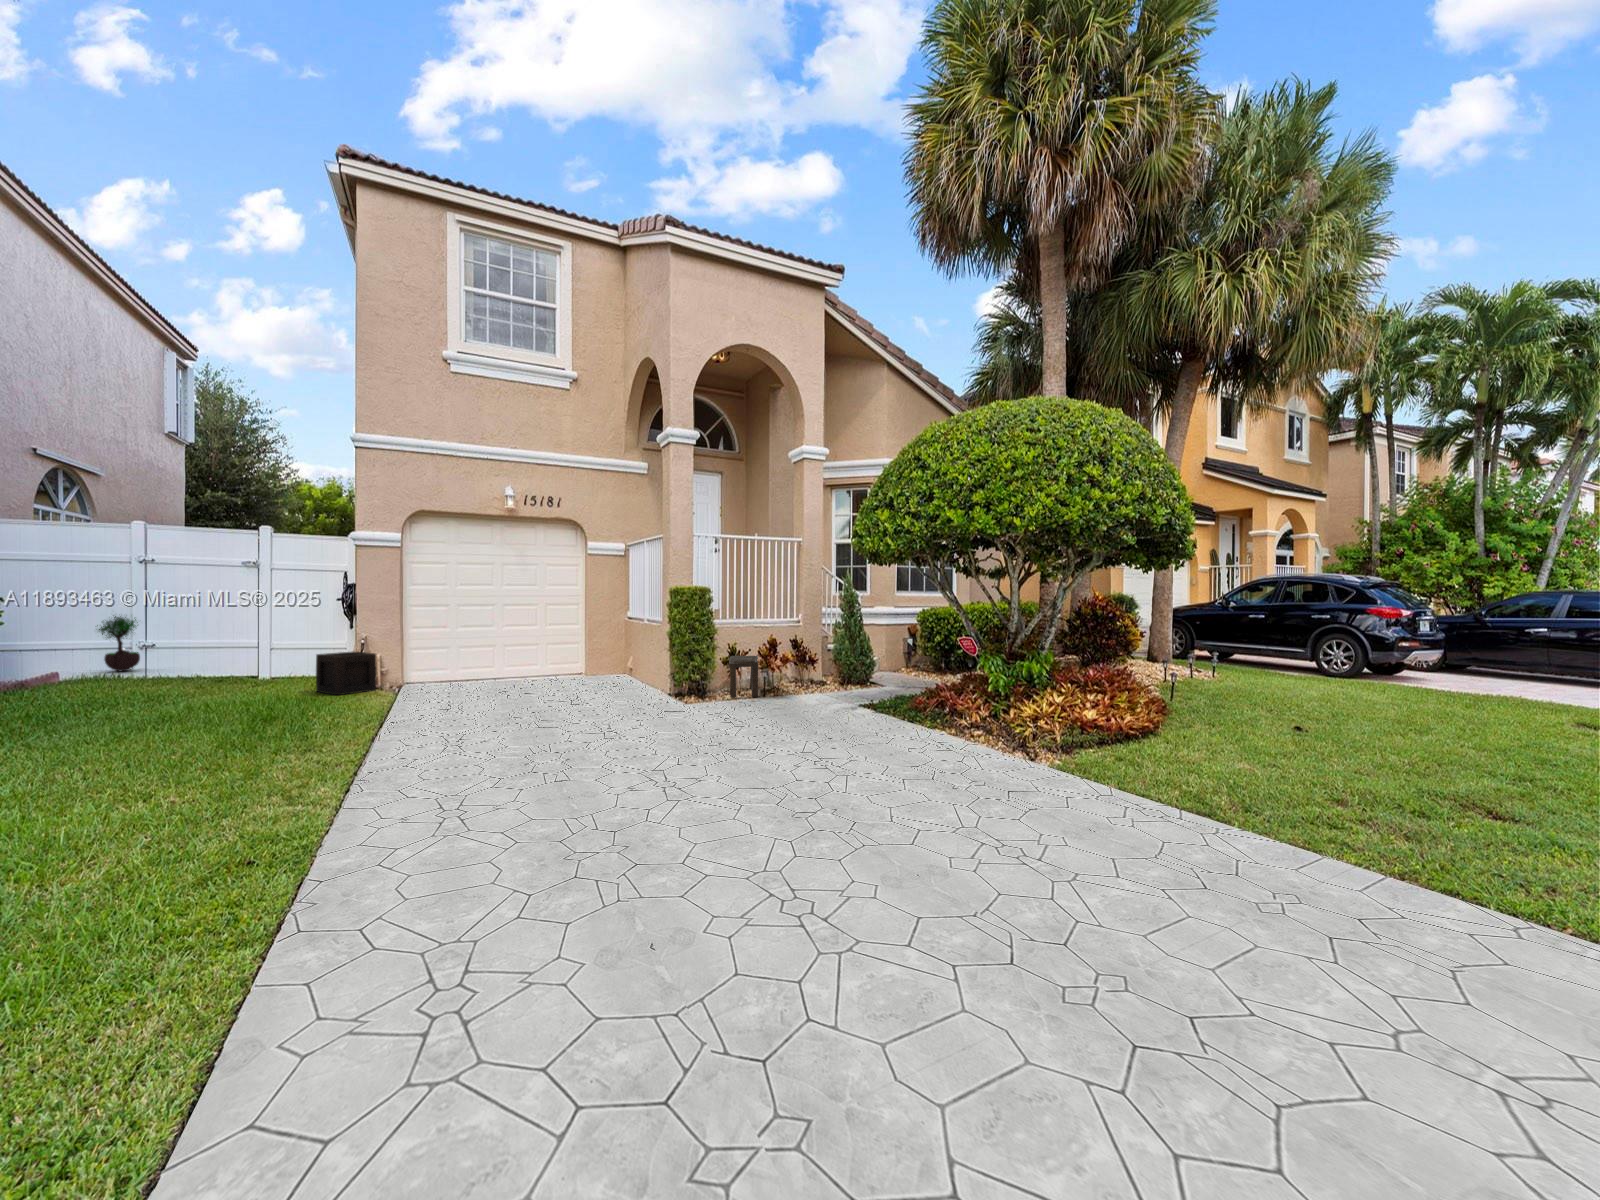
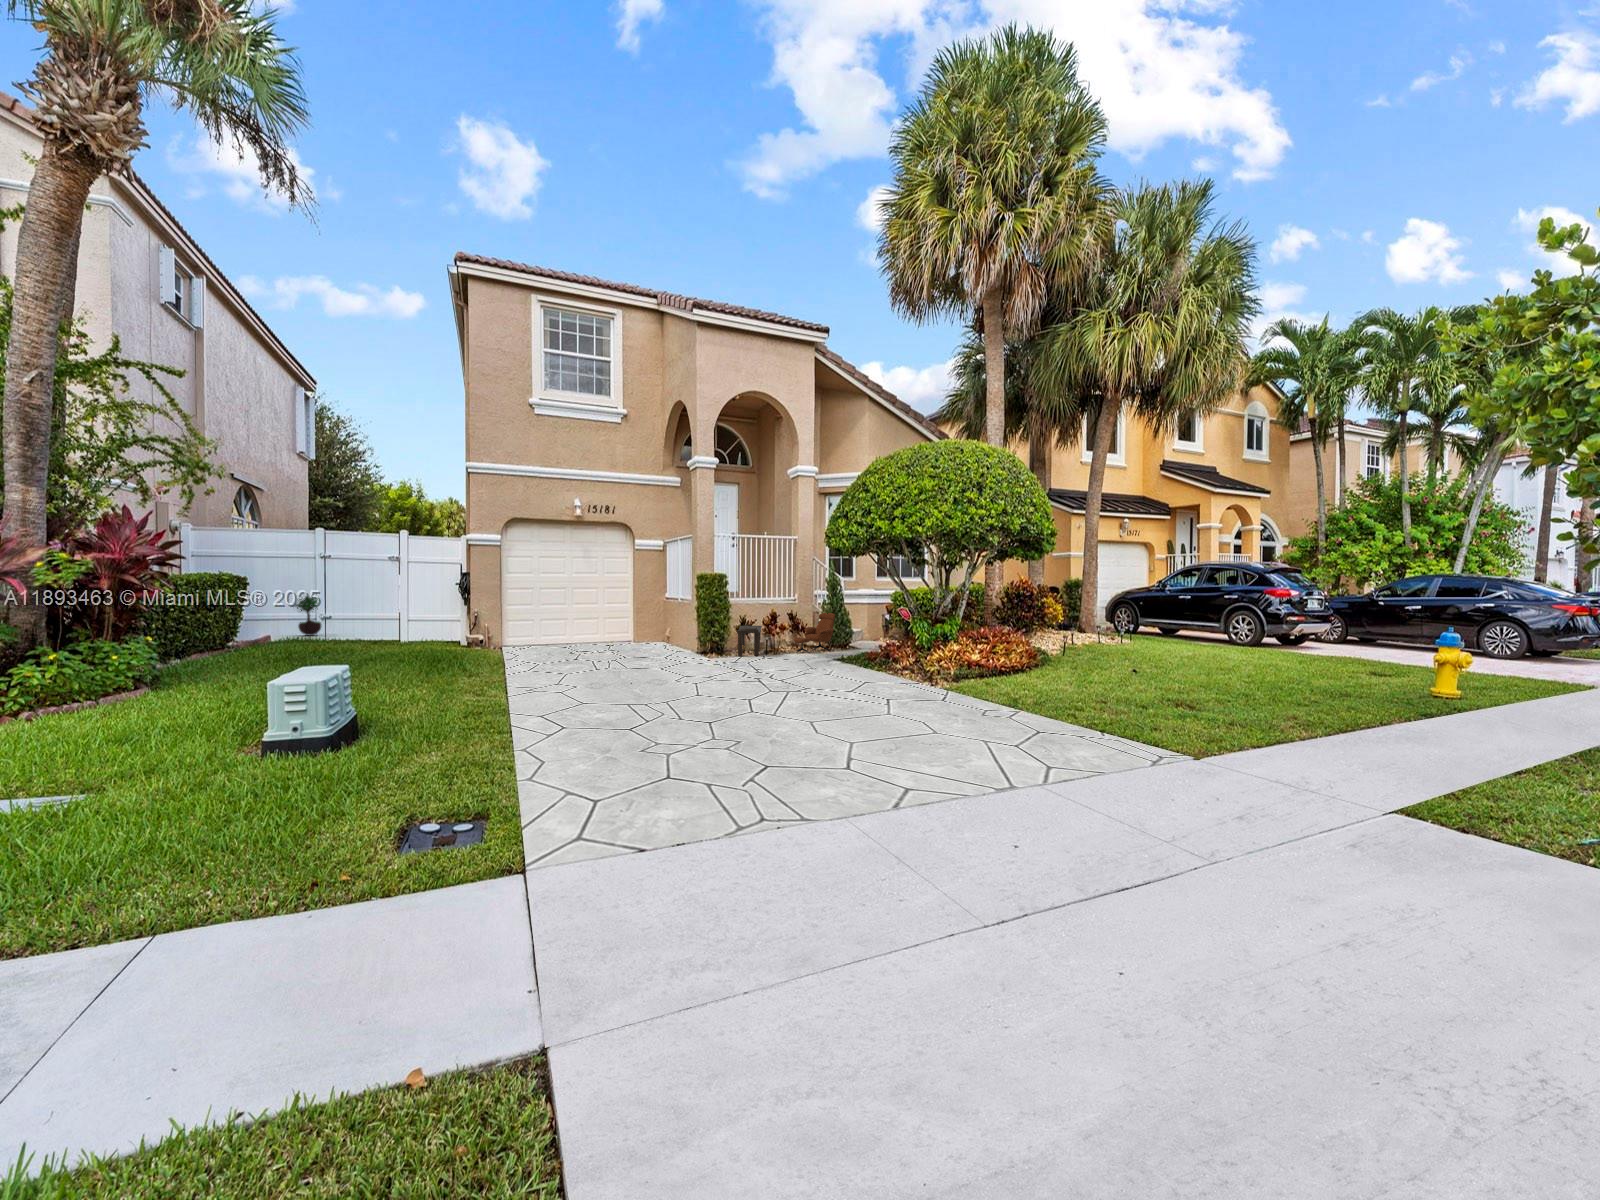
lounge chair: none [802,638,853,692] -> present [794,613,835,653]
wooden crate: present [316,652,377,695] -> none [442,622,484,653]

